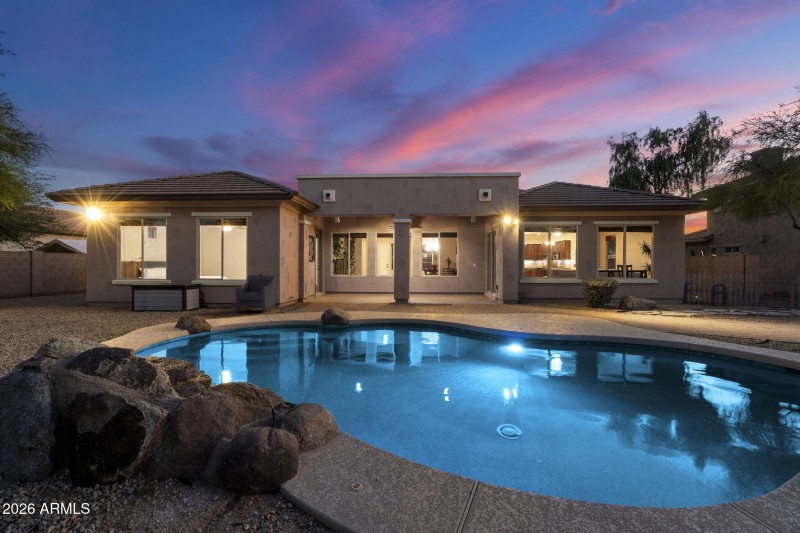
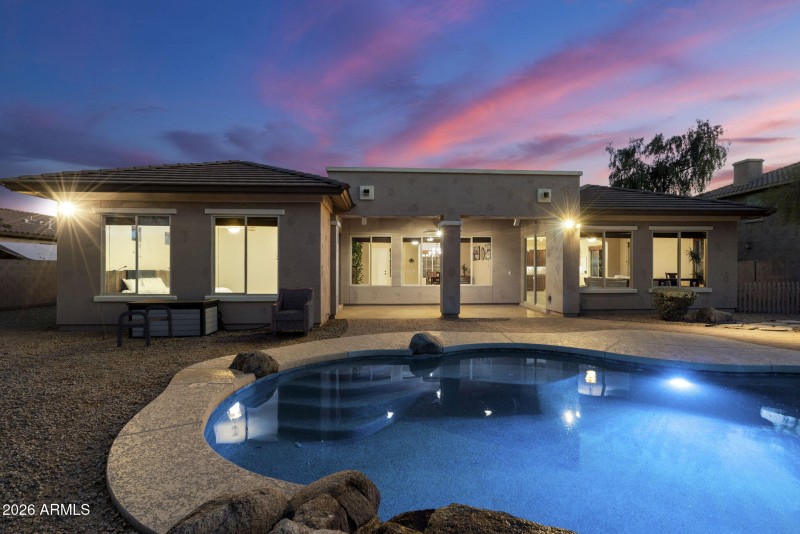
bench: present [683,282,727,306] -> present [117,305,173,347]

